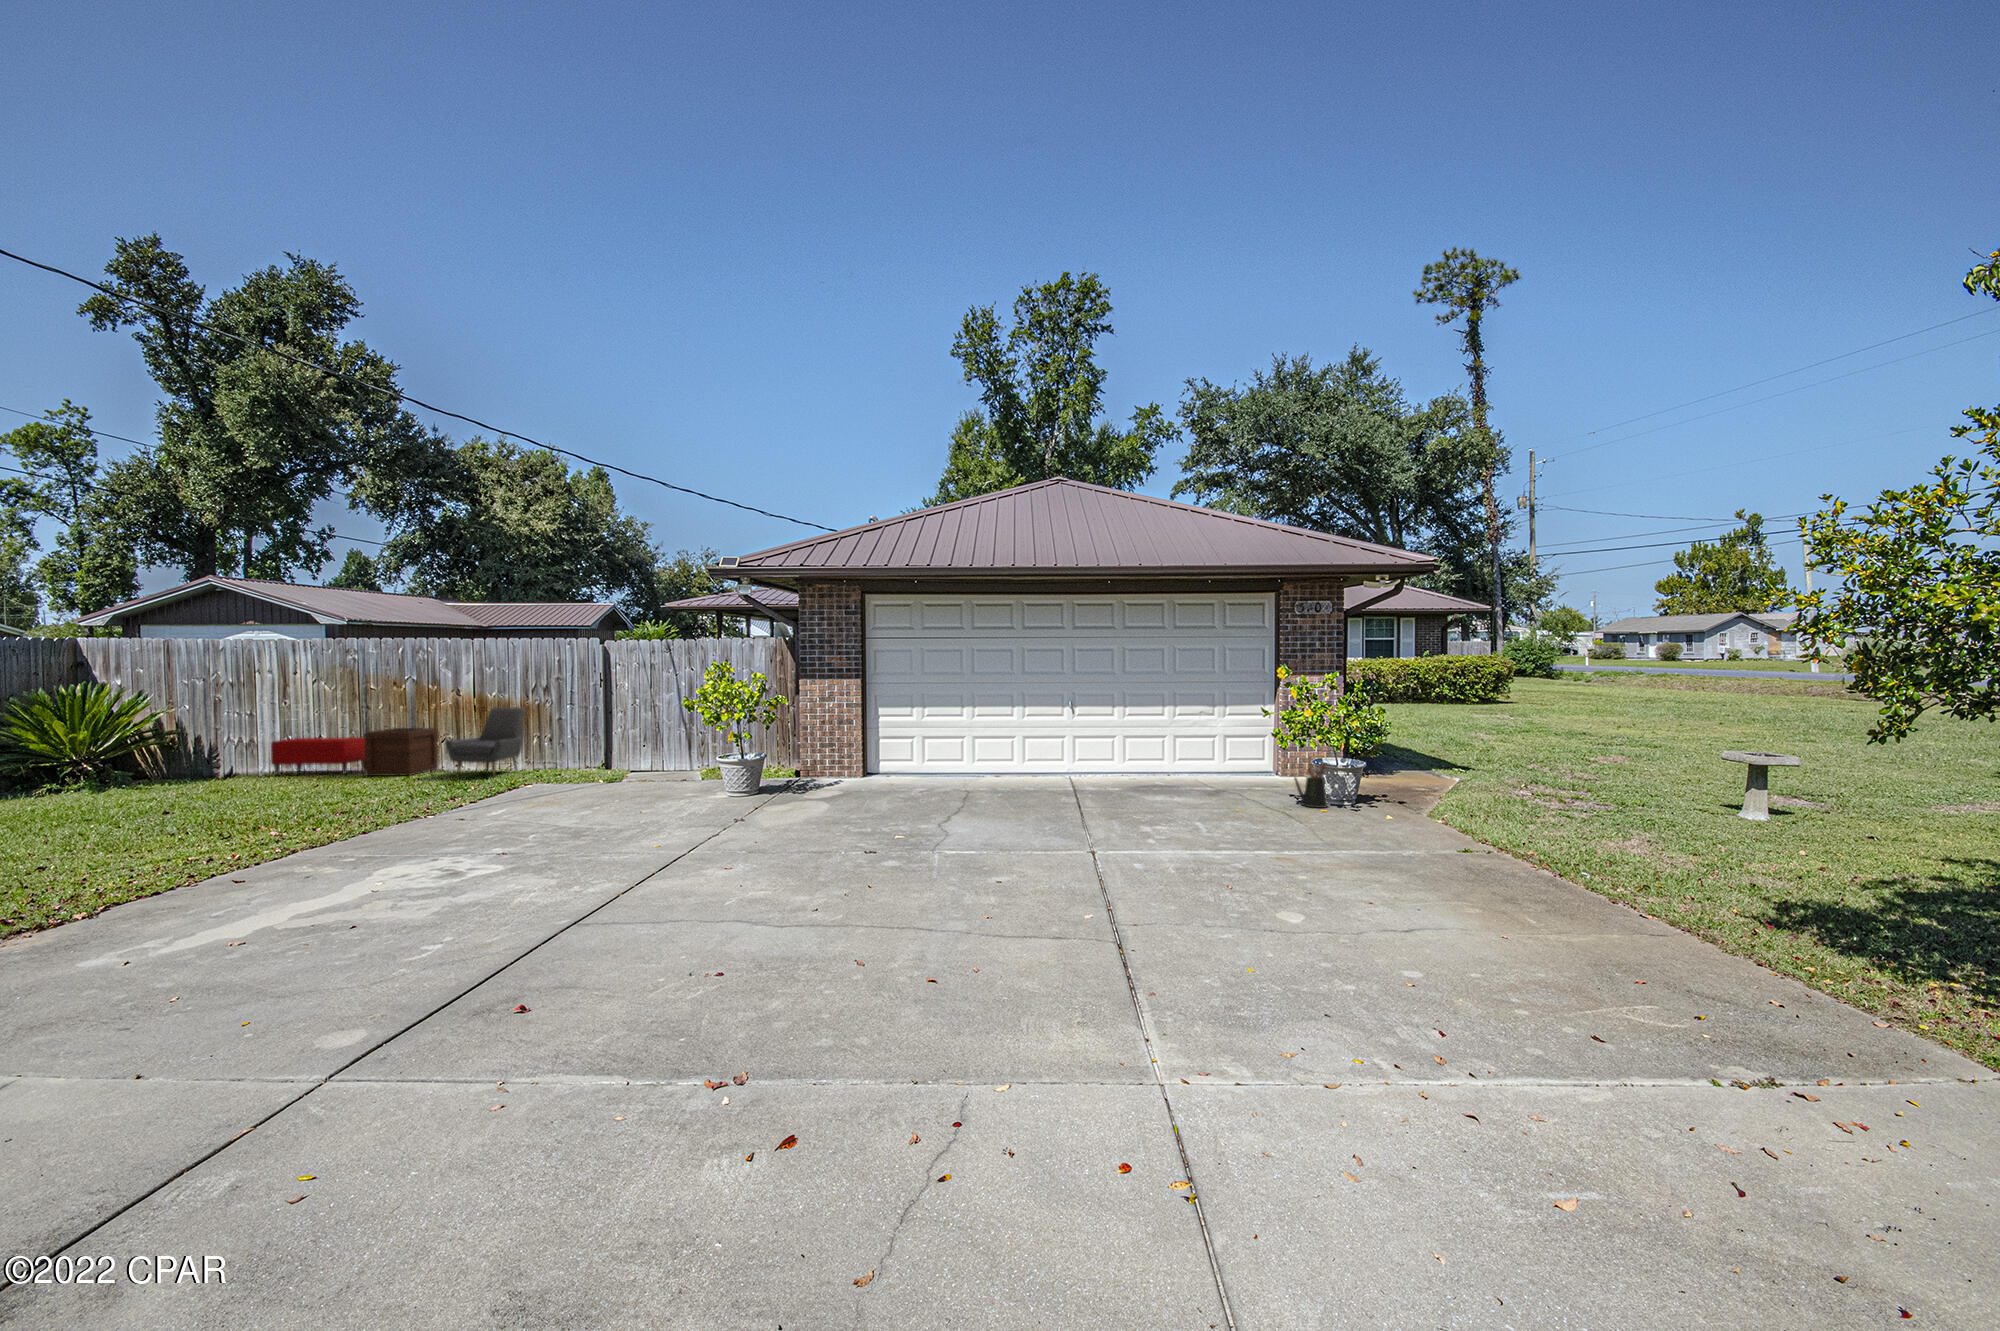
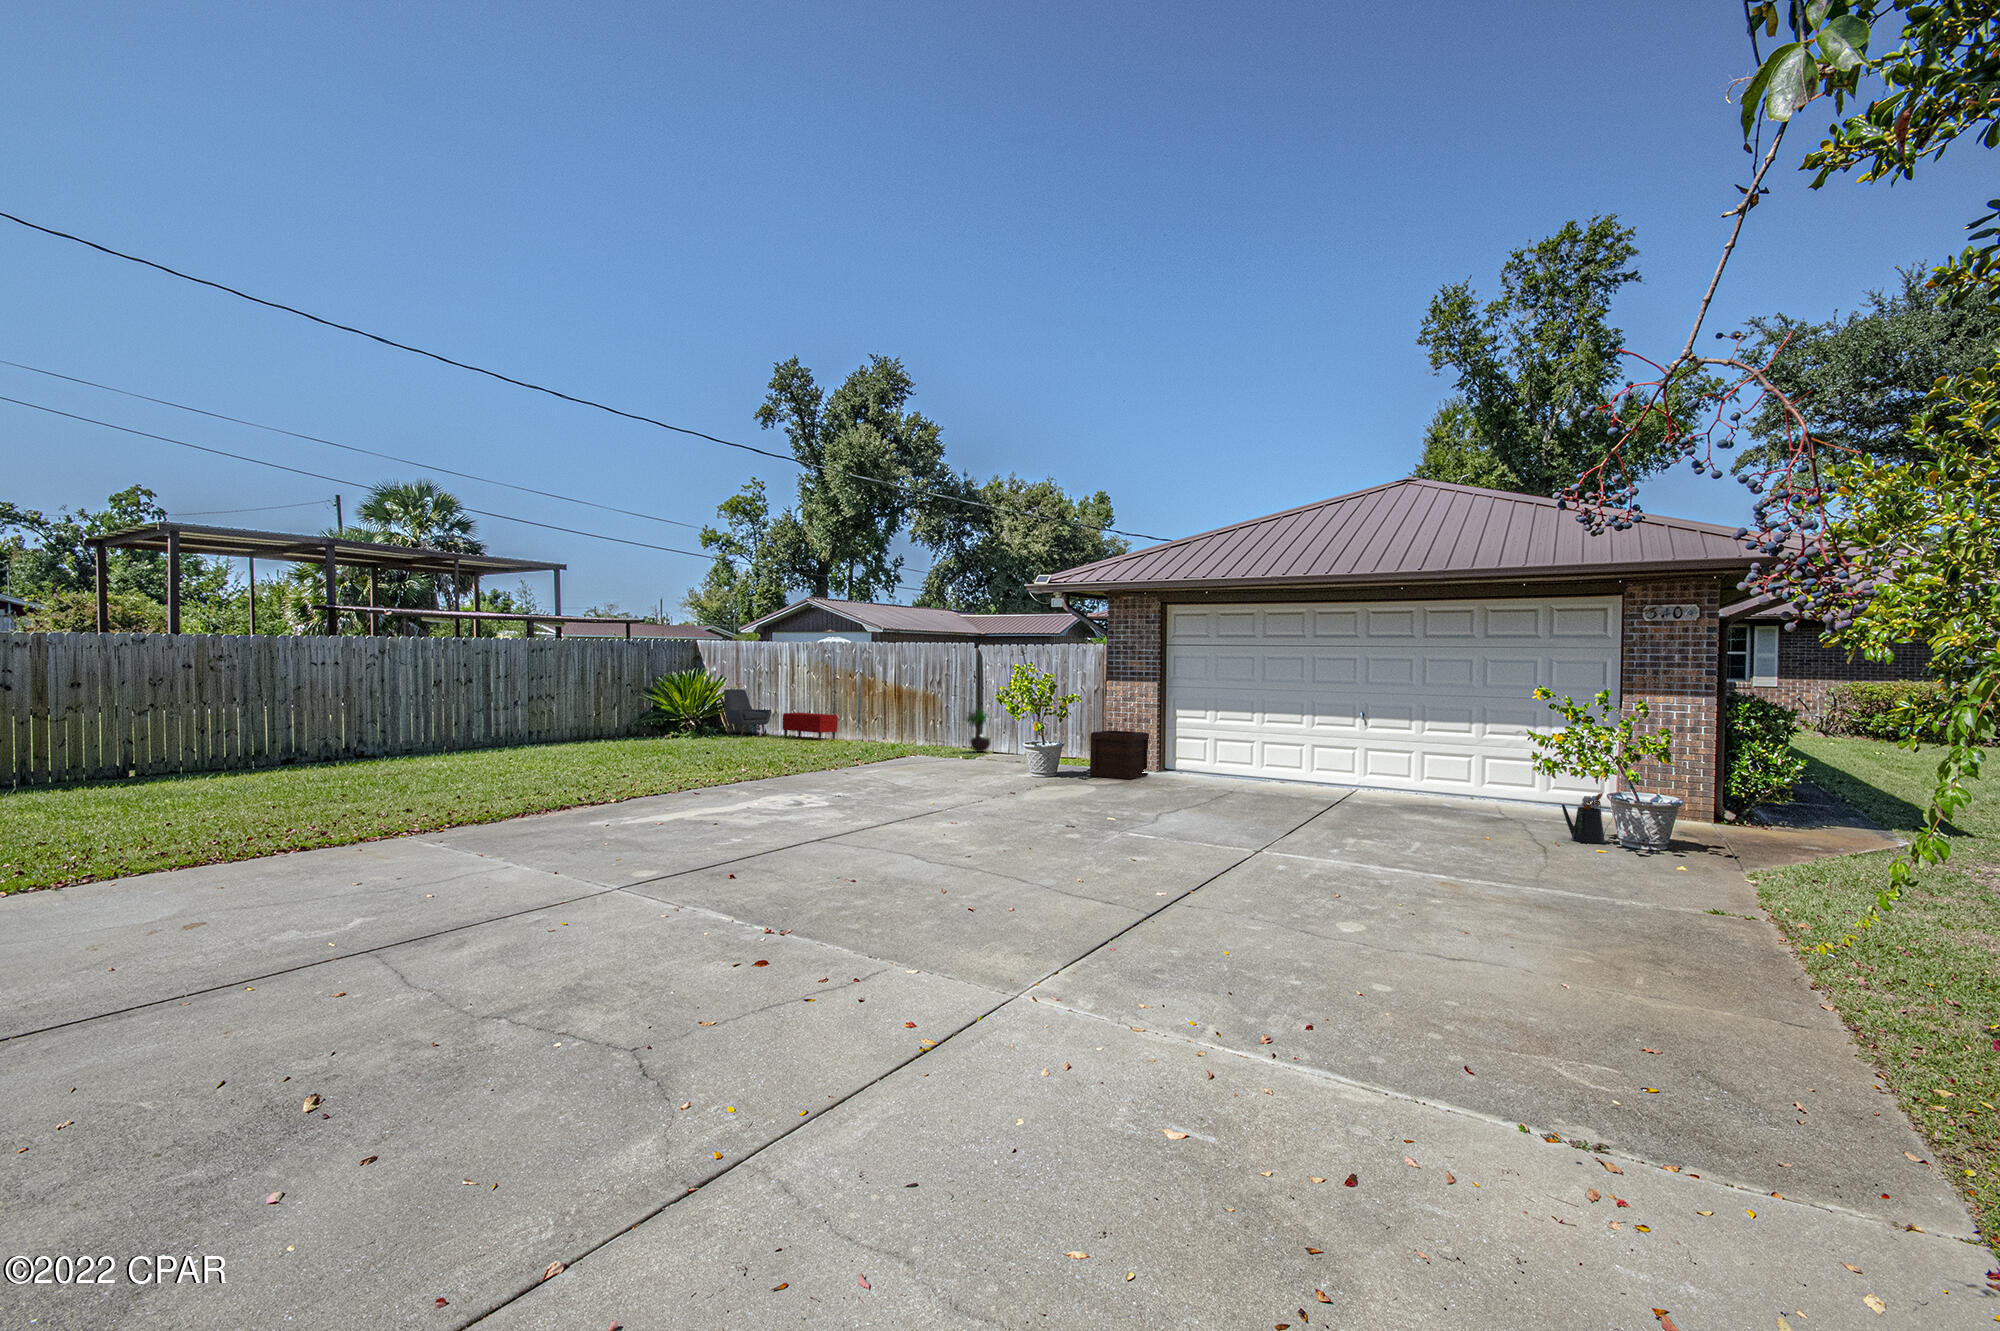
chair: present [446,707,525,776] -> present [724,689,771,735]
potted tree: none [587,714,623,769] -> present [966,710,990,752]
wooden crate: present [364,728,438,776] -> present [1090,730,1149,780]

